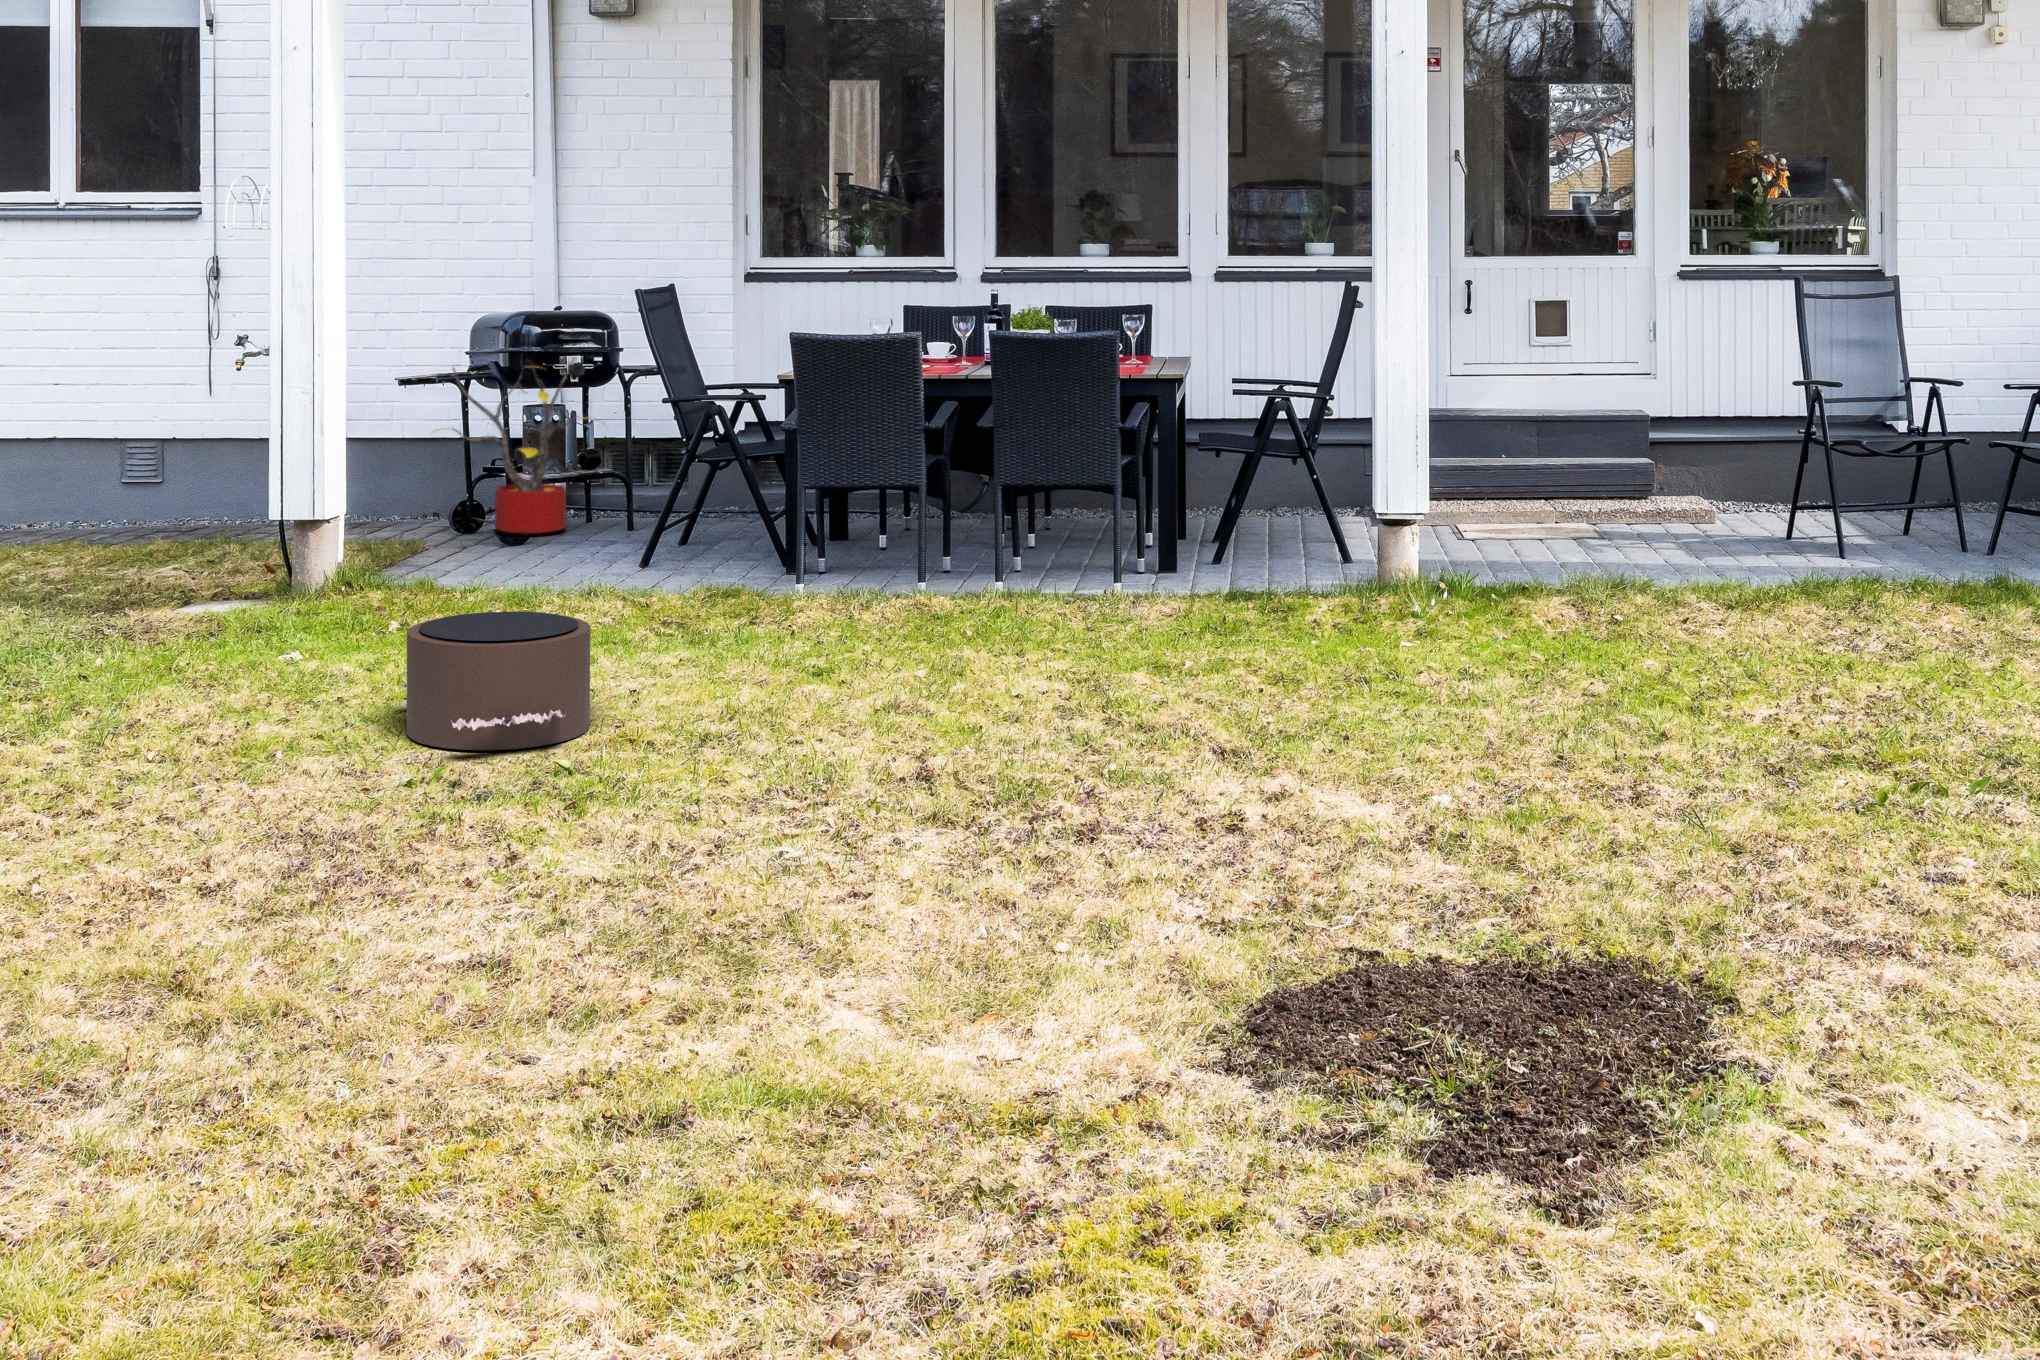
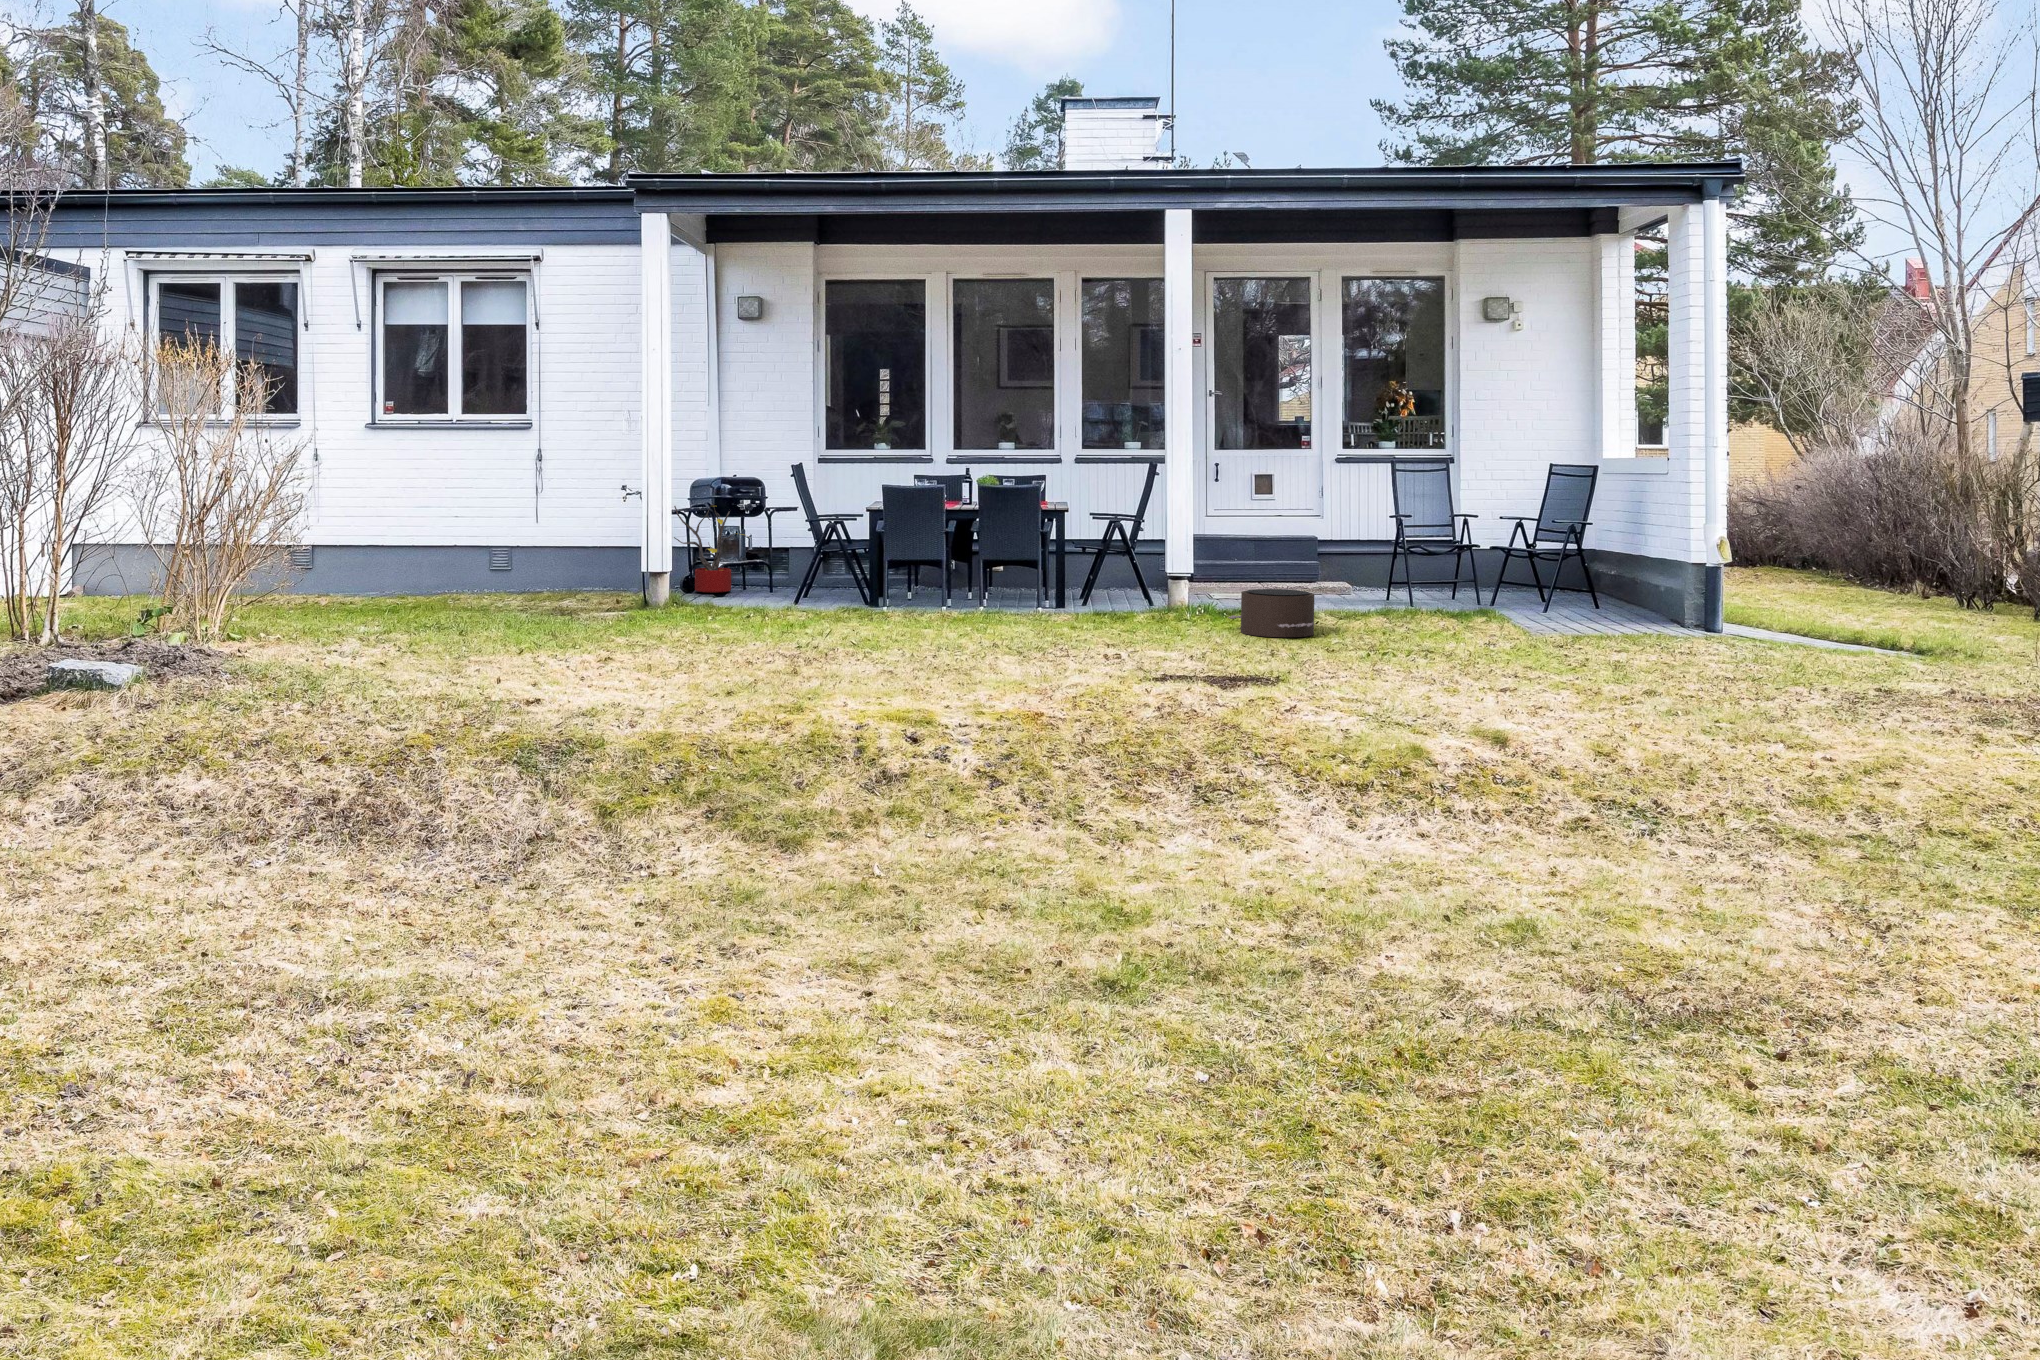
pouf: present [400,612,590,750] -> present [1228,589,1315,637]

